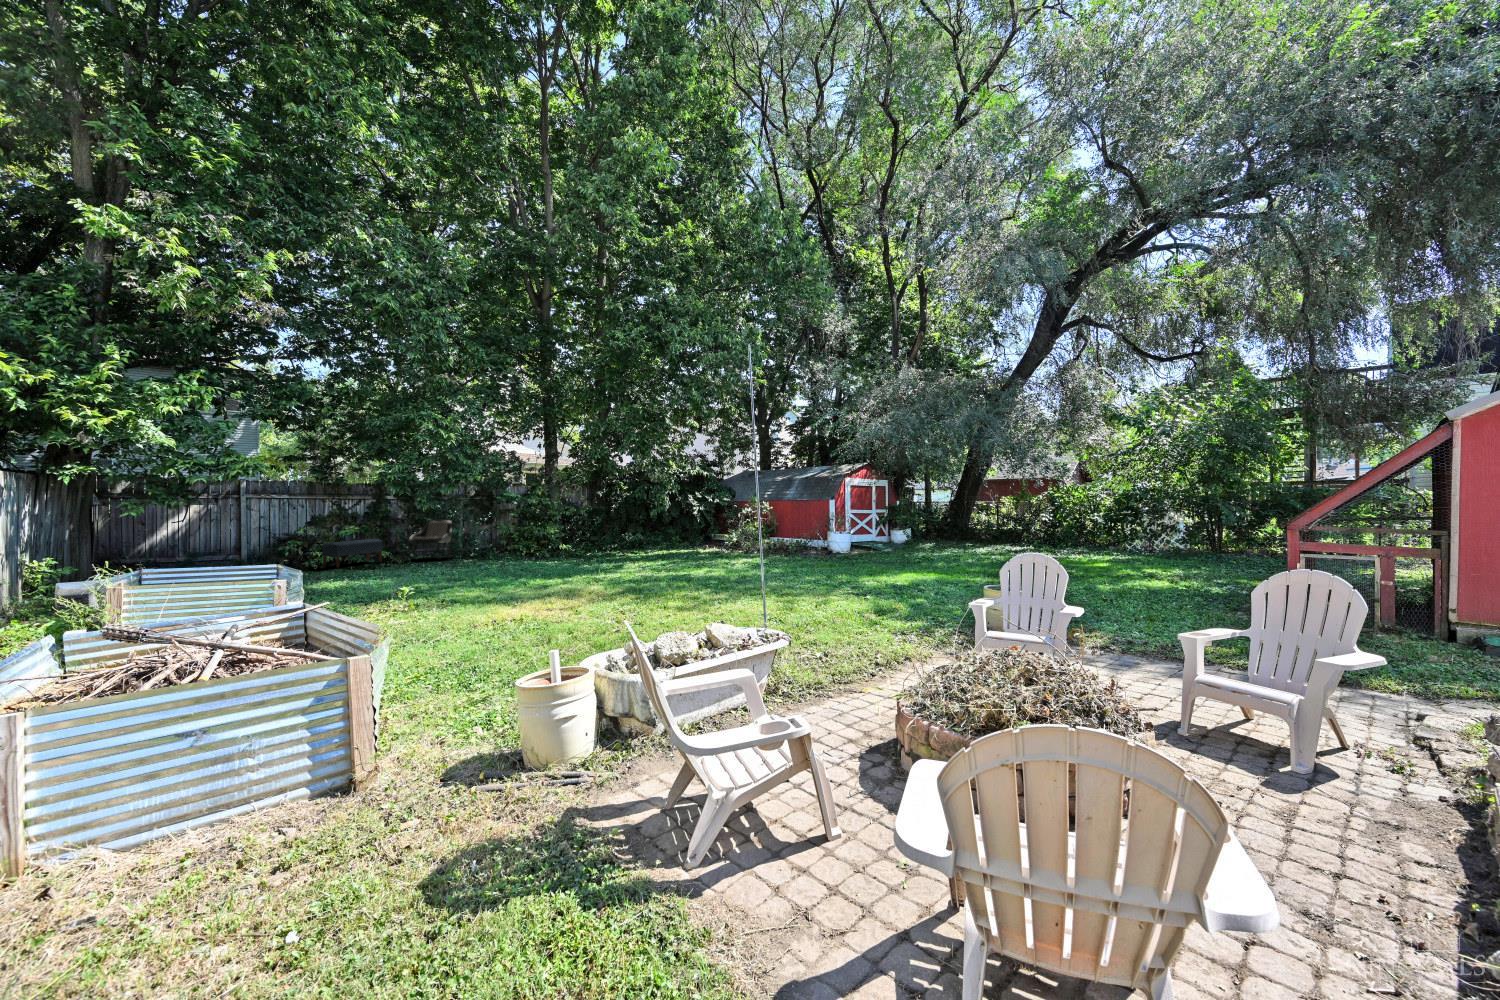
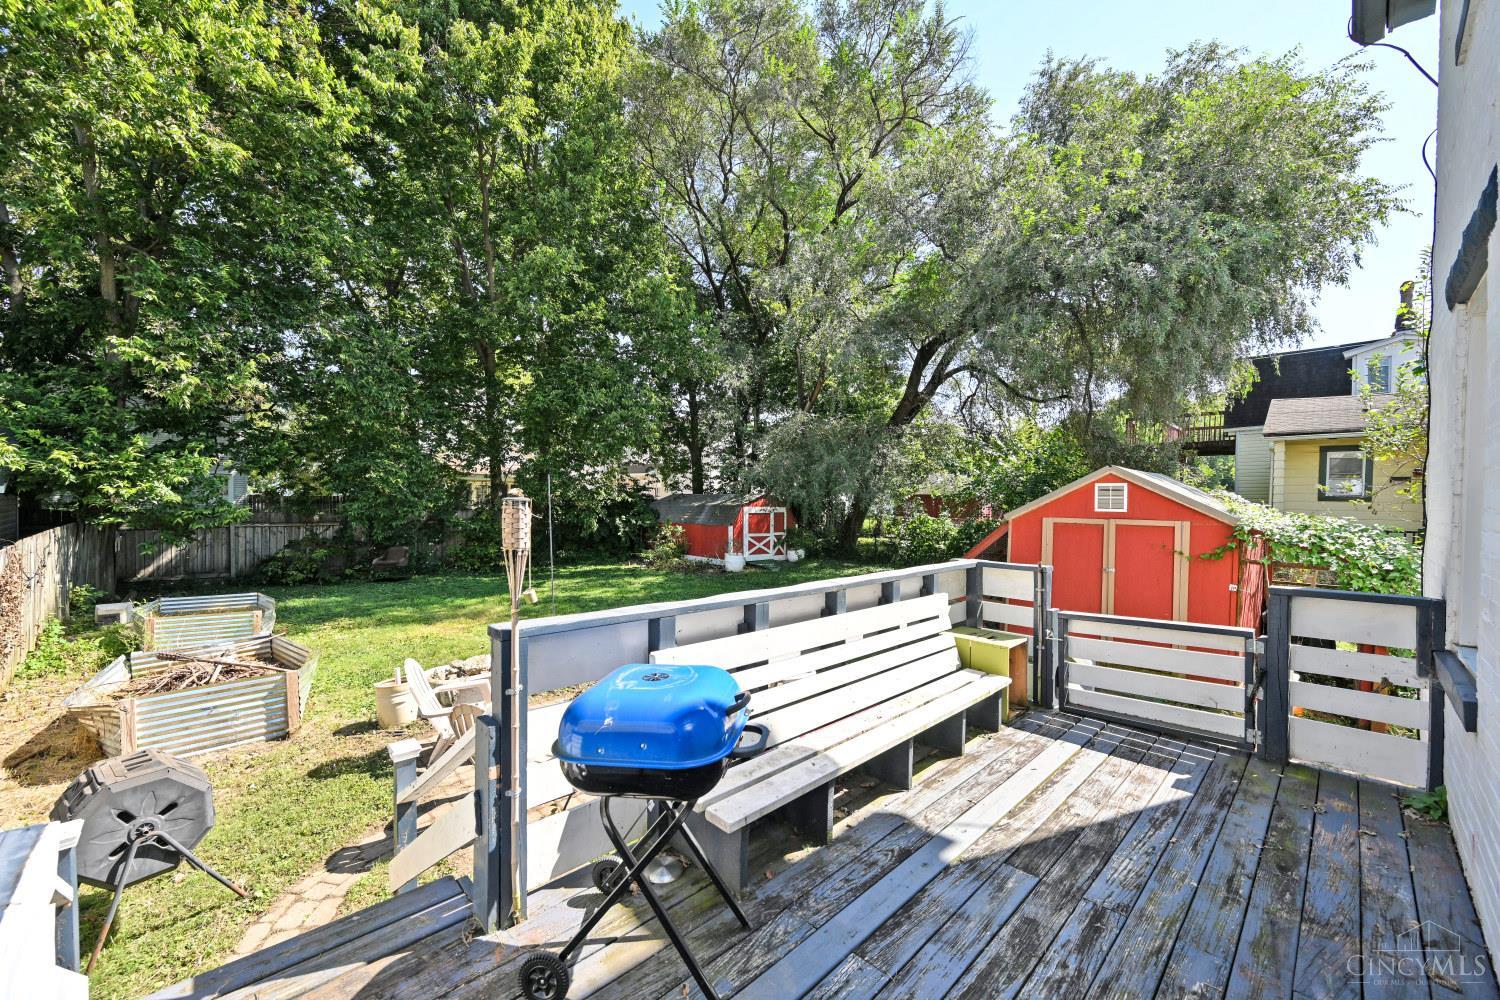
bench: present [322,539,382,568] -> none [299,564,350,589]

